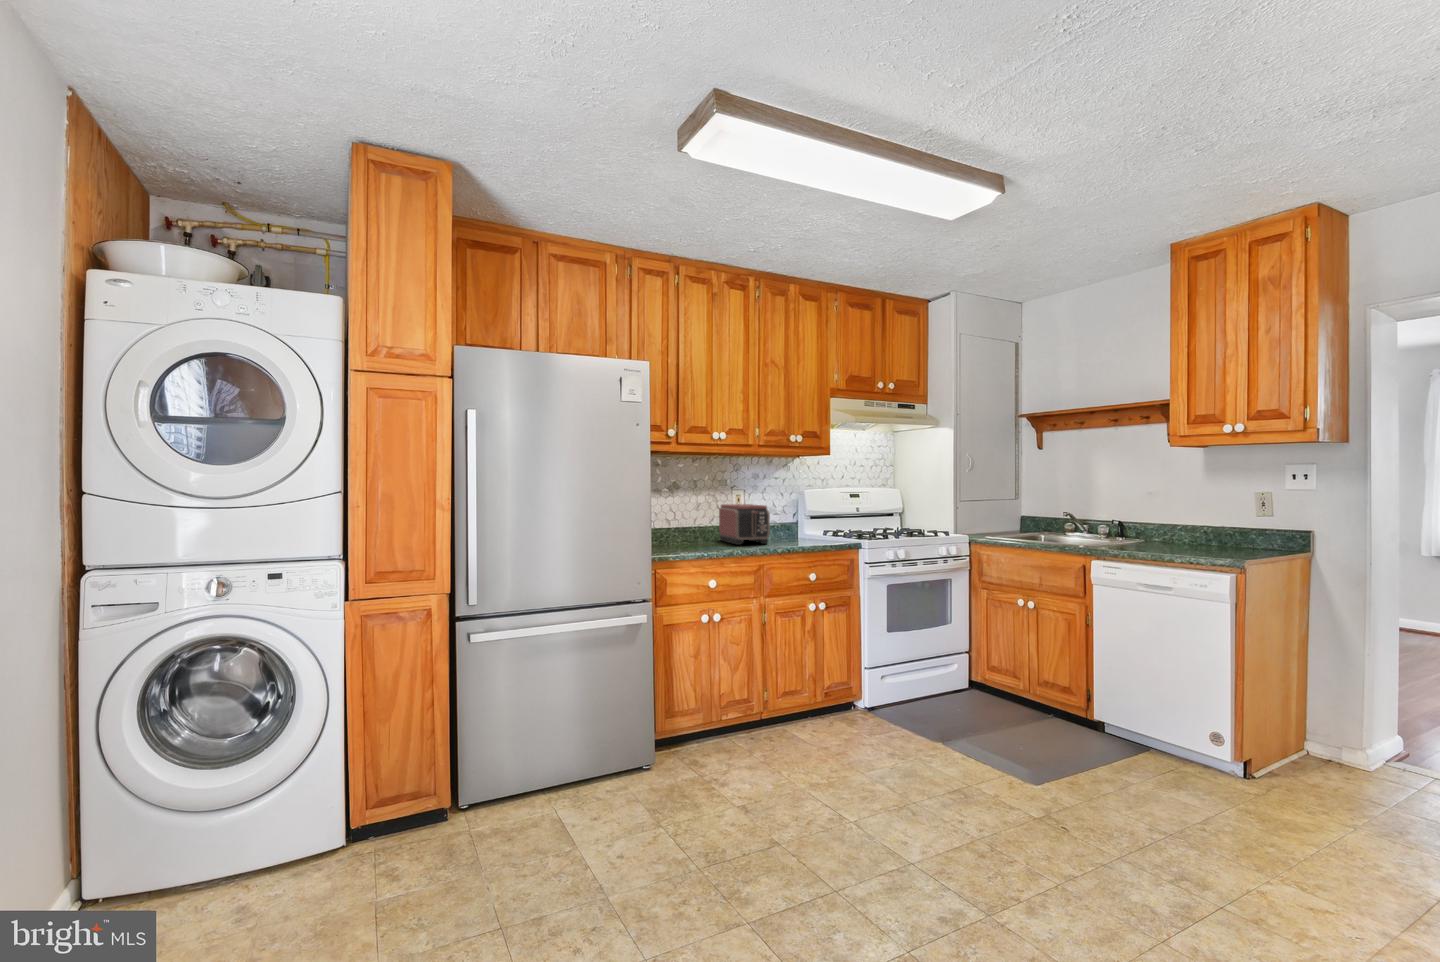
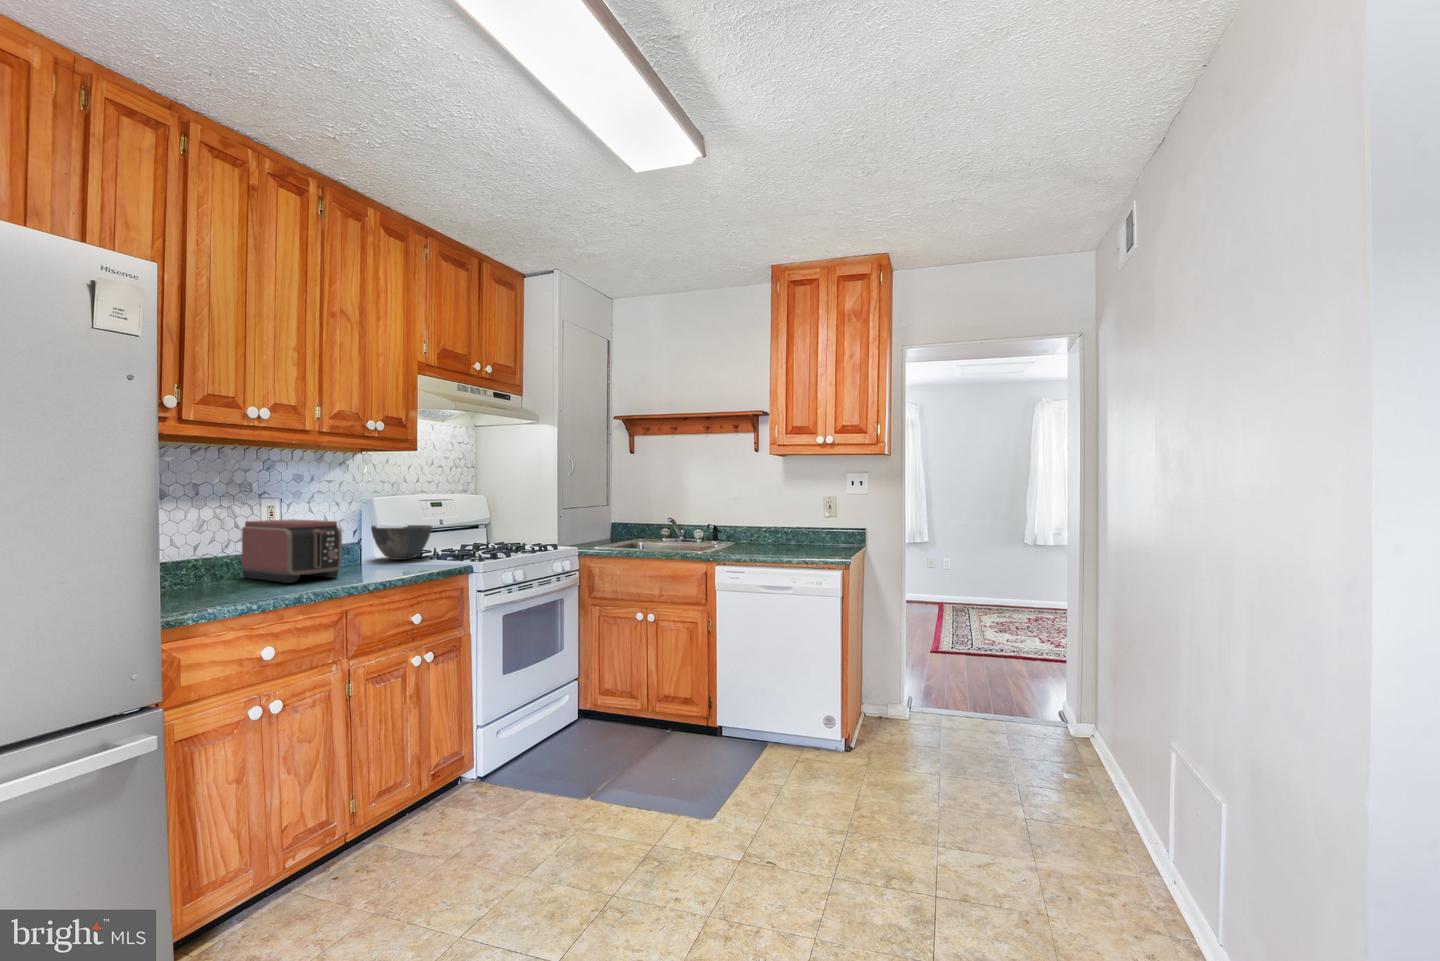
bowl: none [800,510,842,536] -> present [371,525,432,560]

